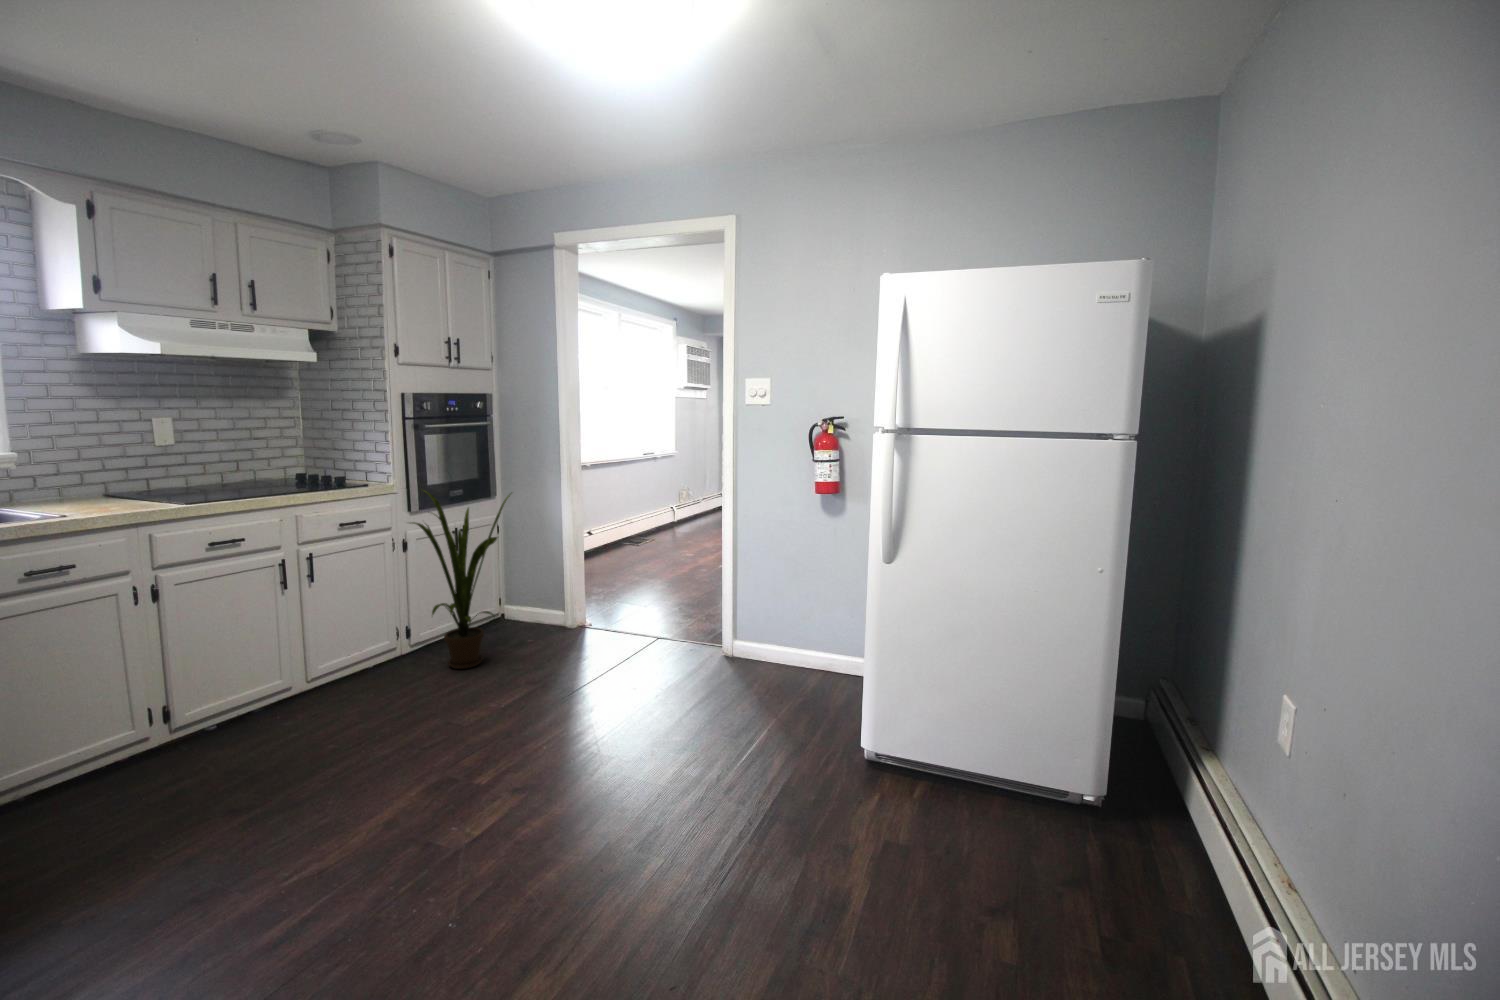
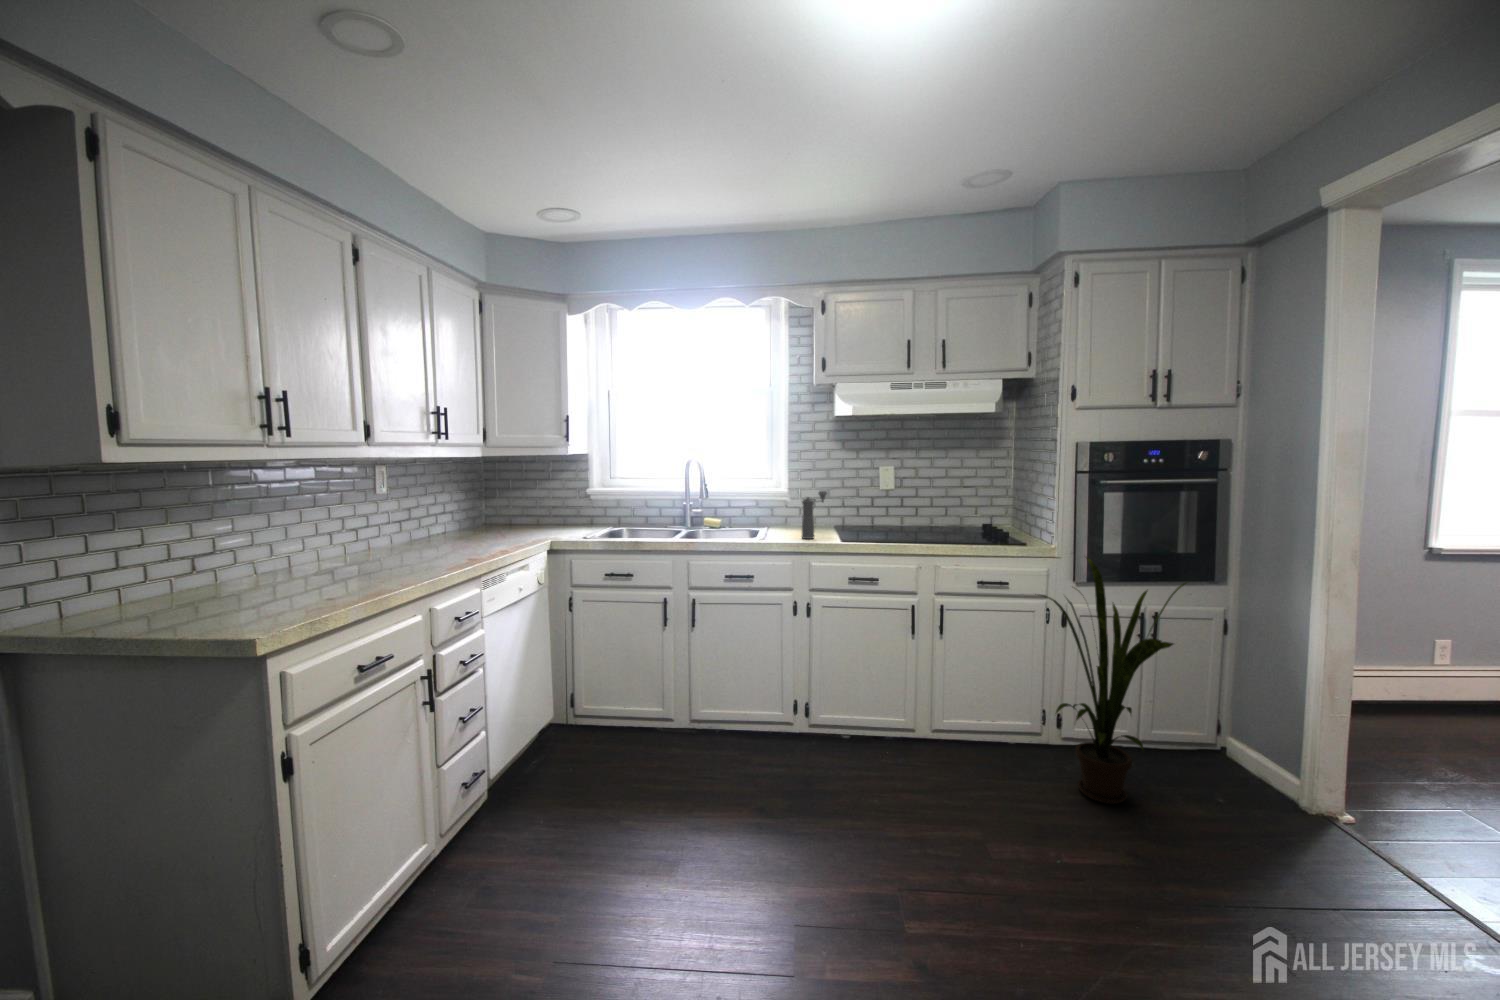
pepper mill: none [89,447,119,511] -> present [802,491,827,539]

